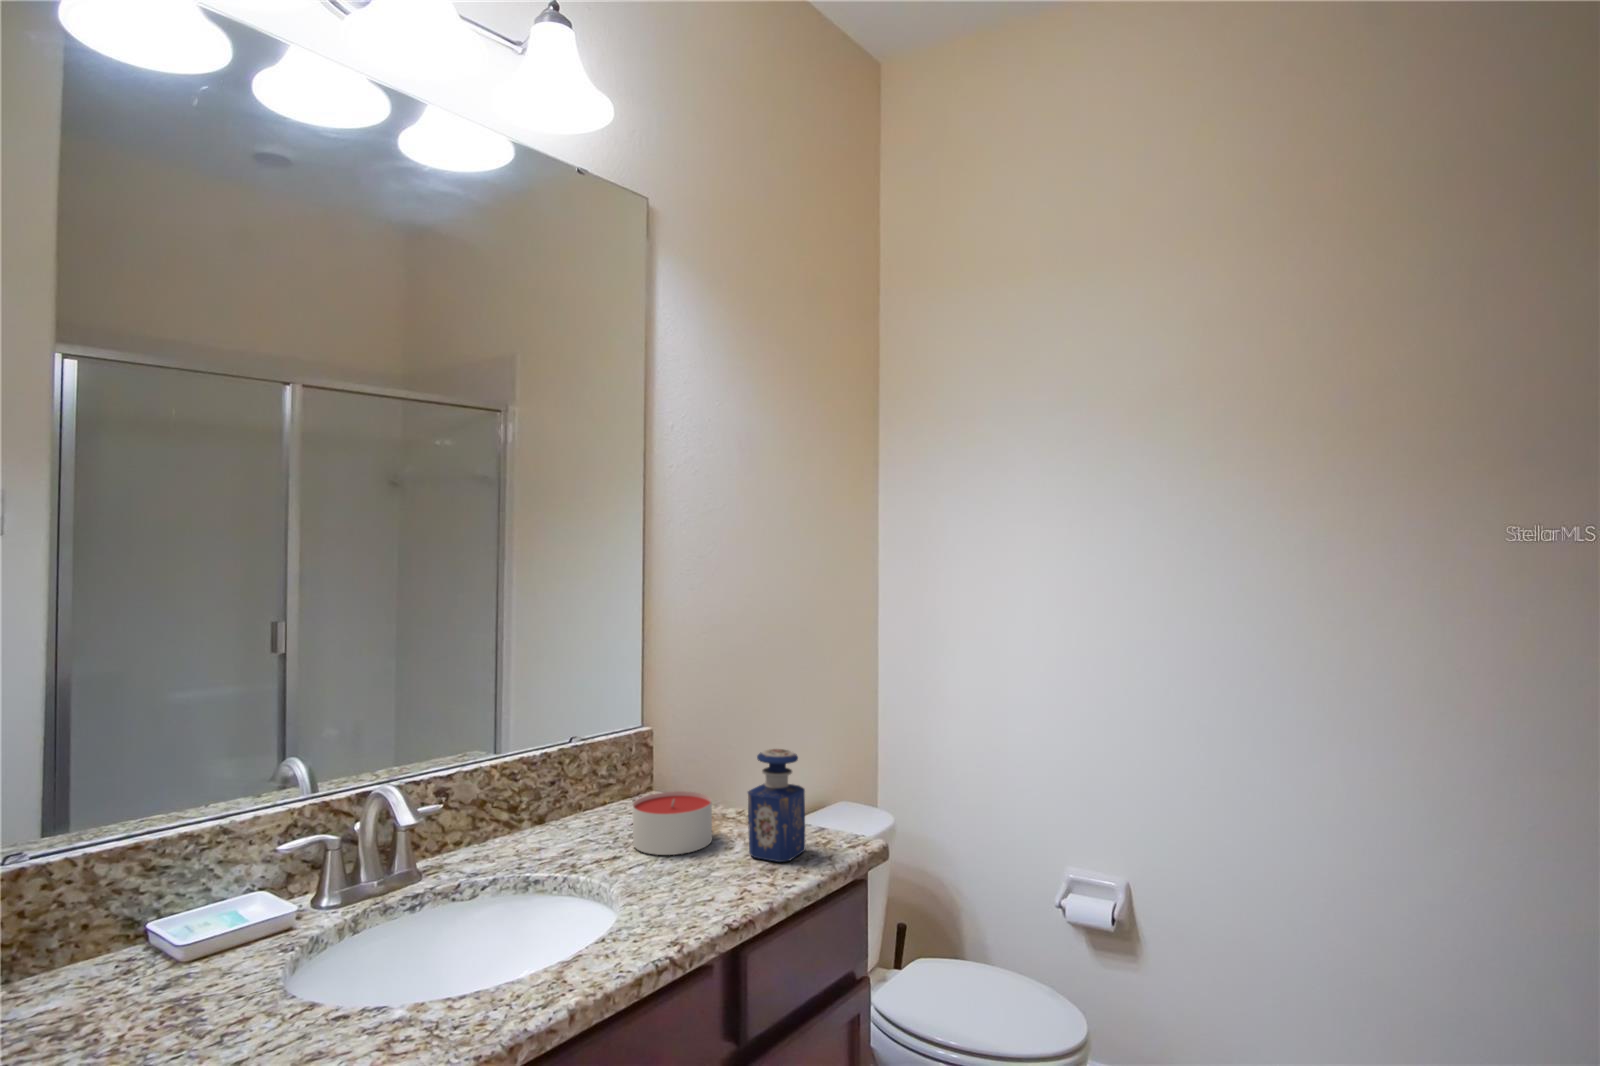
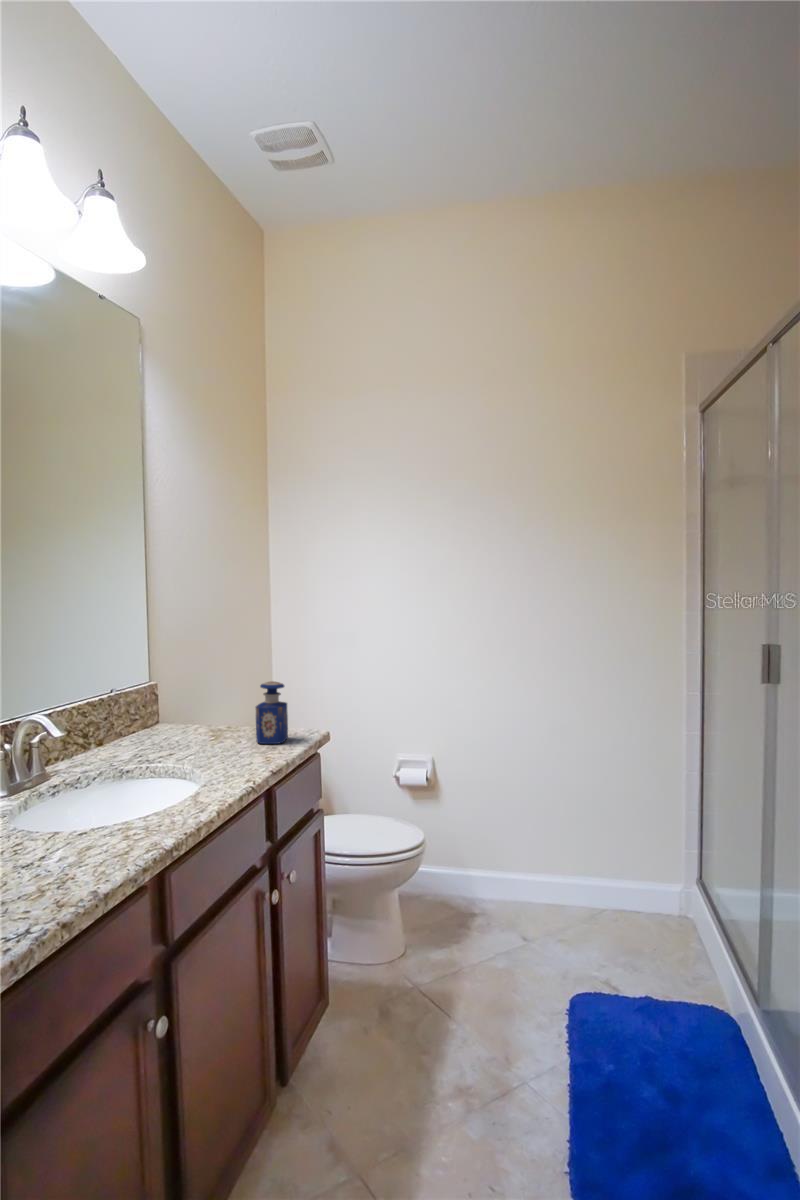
candle: present [633,791,712,855] -> none [177,714,228,749]

